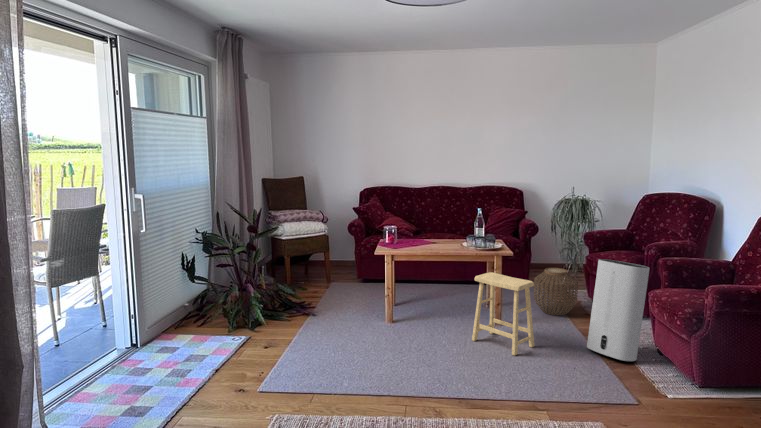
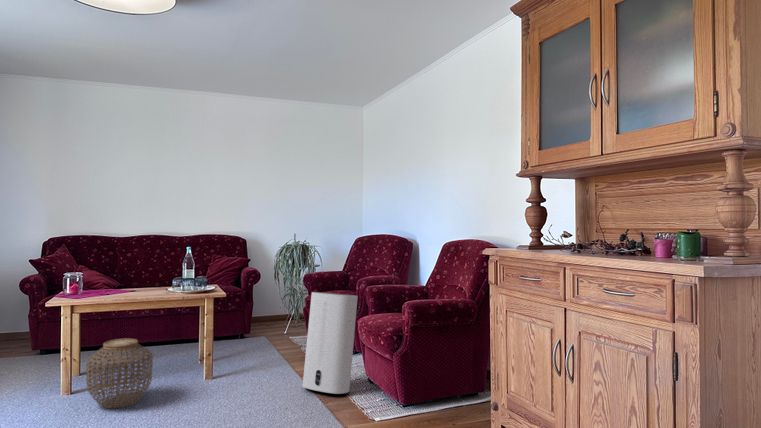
woven basket: present [534,268,578,315] -> present [86,338,153,408]
footstool: present [472,272,535,356] -> none [174,316,248,408]

